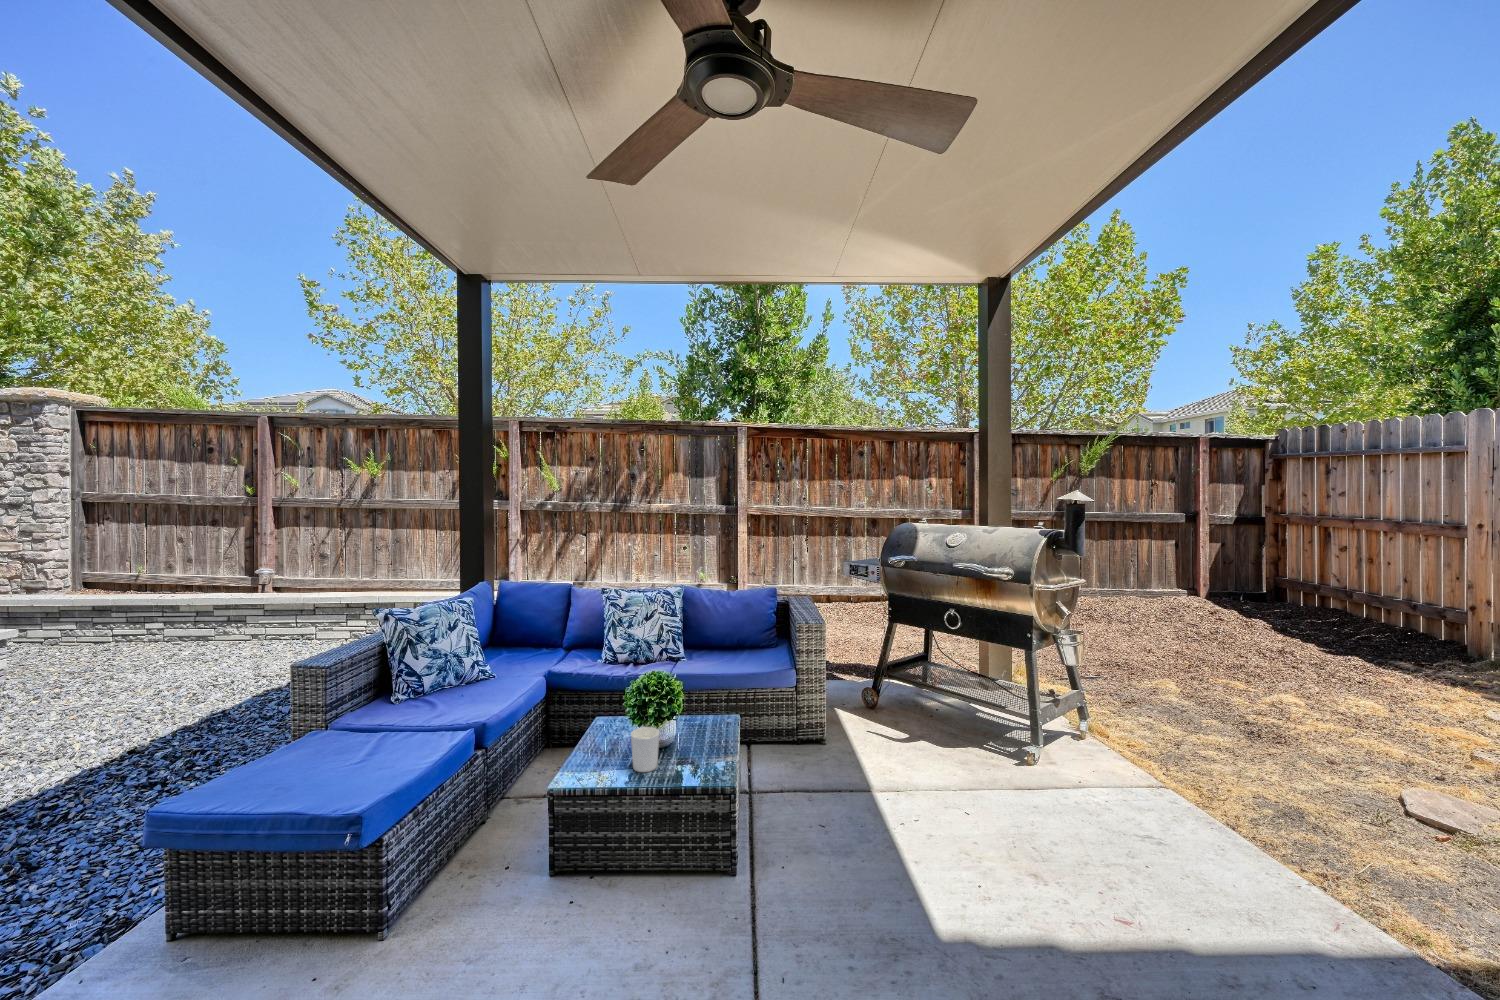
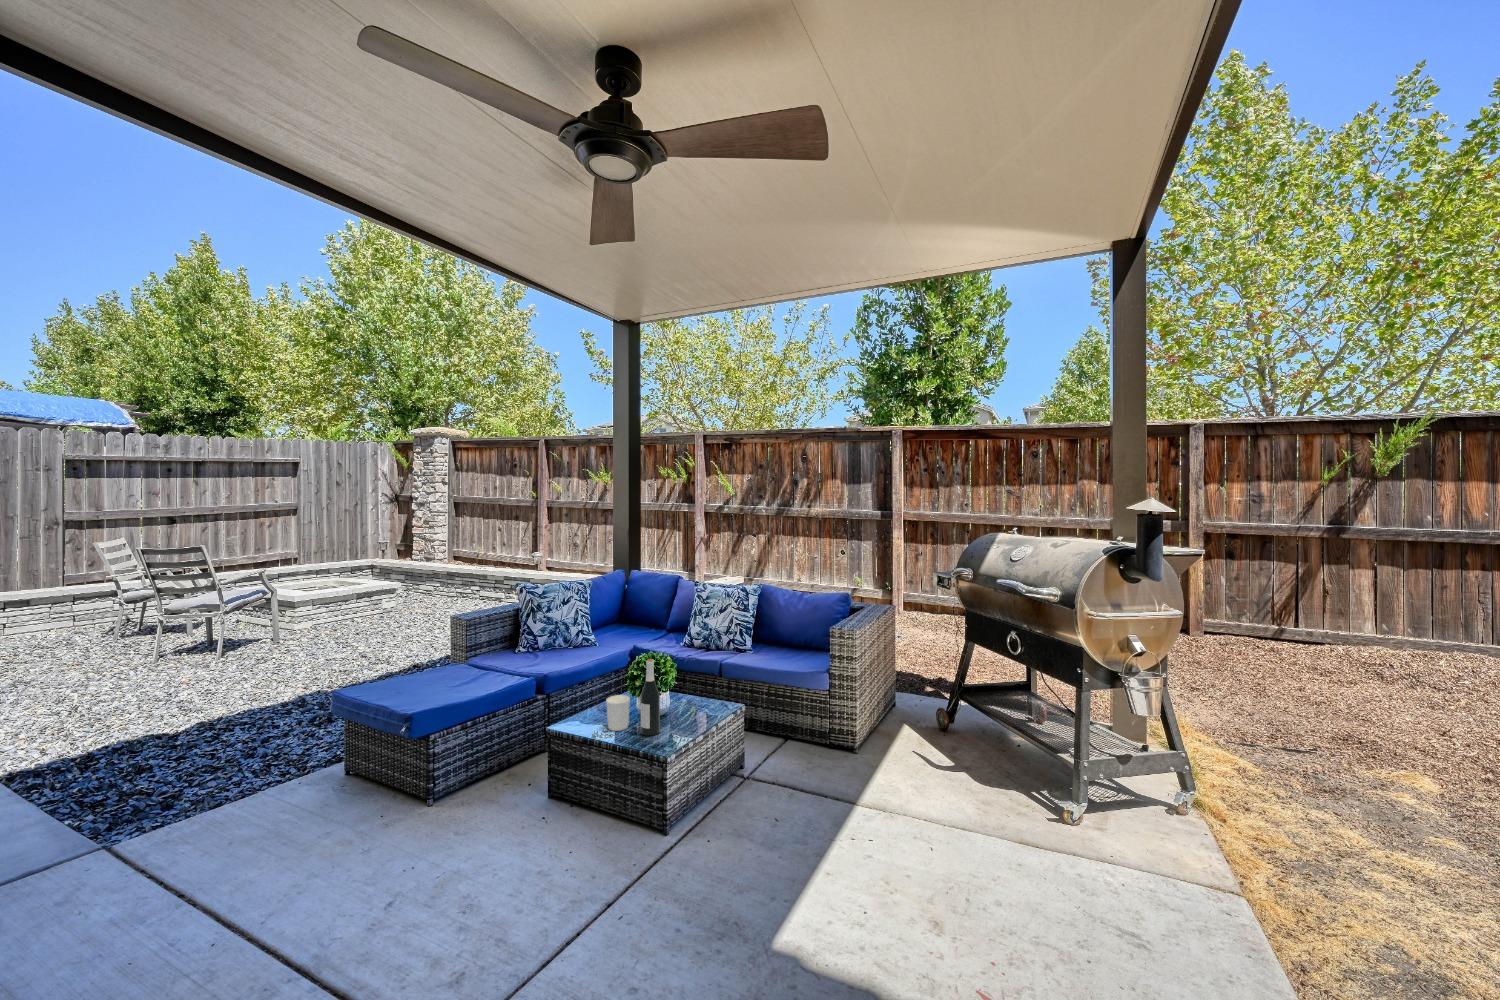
wine bottle: none [681,678,703,769] -> present [641,659,660,736]

